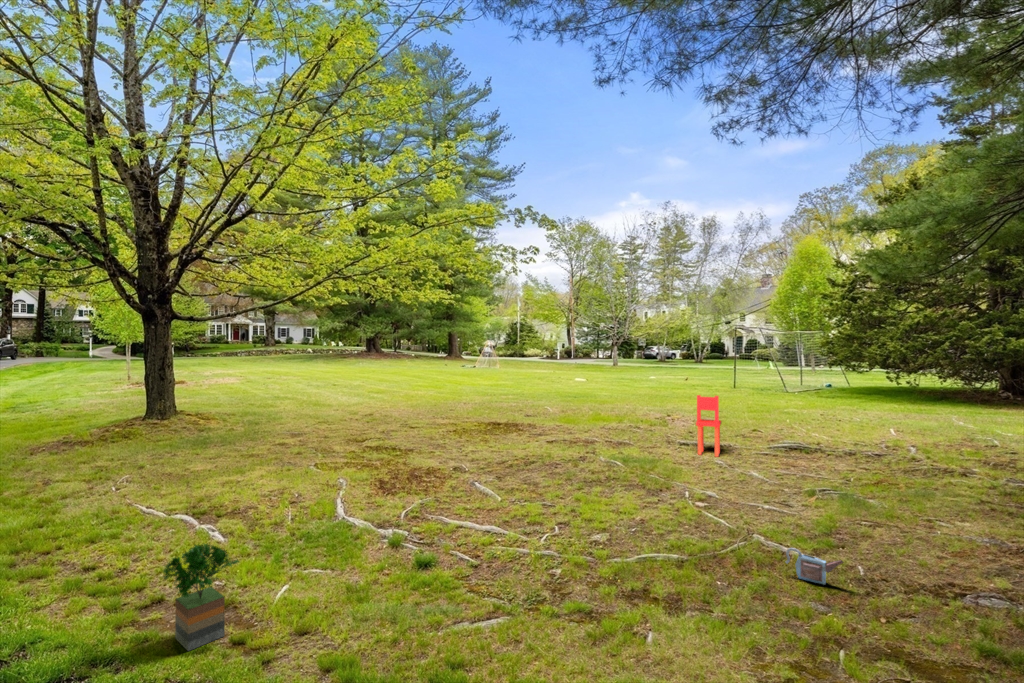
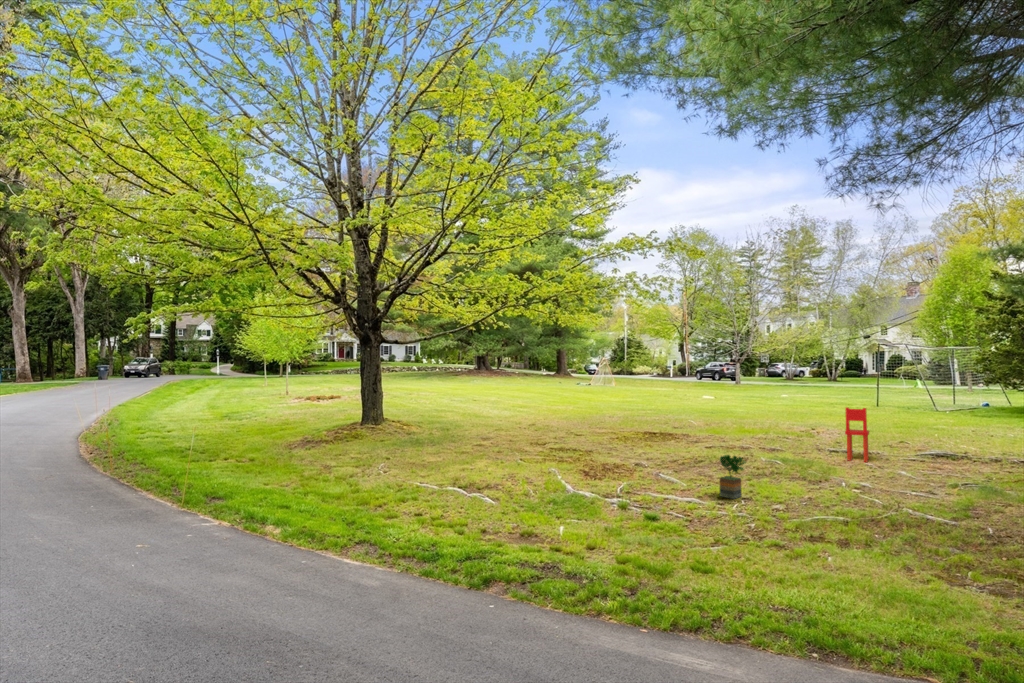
potted tree: present [163,543,239,651] -> present [720,455,746,499]
watering can: present [786,548,843,585] -> none [928,510,974,536]

